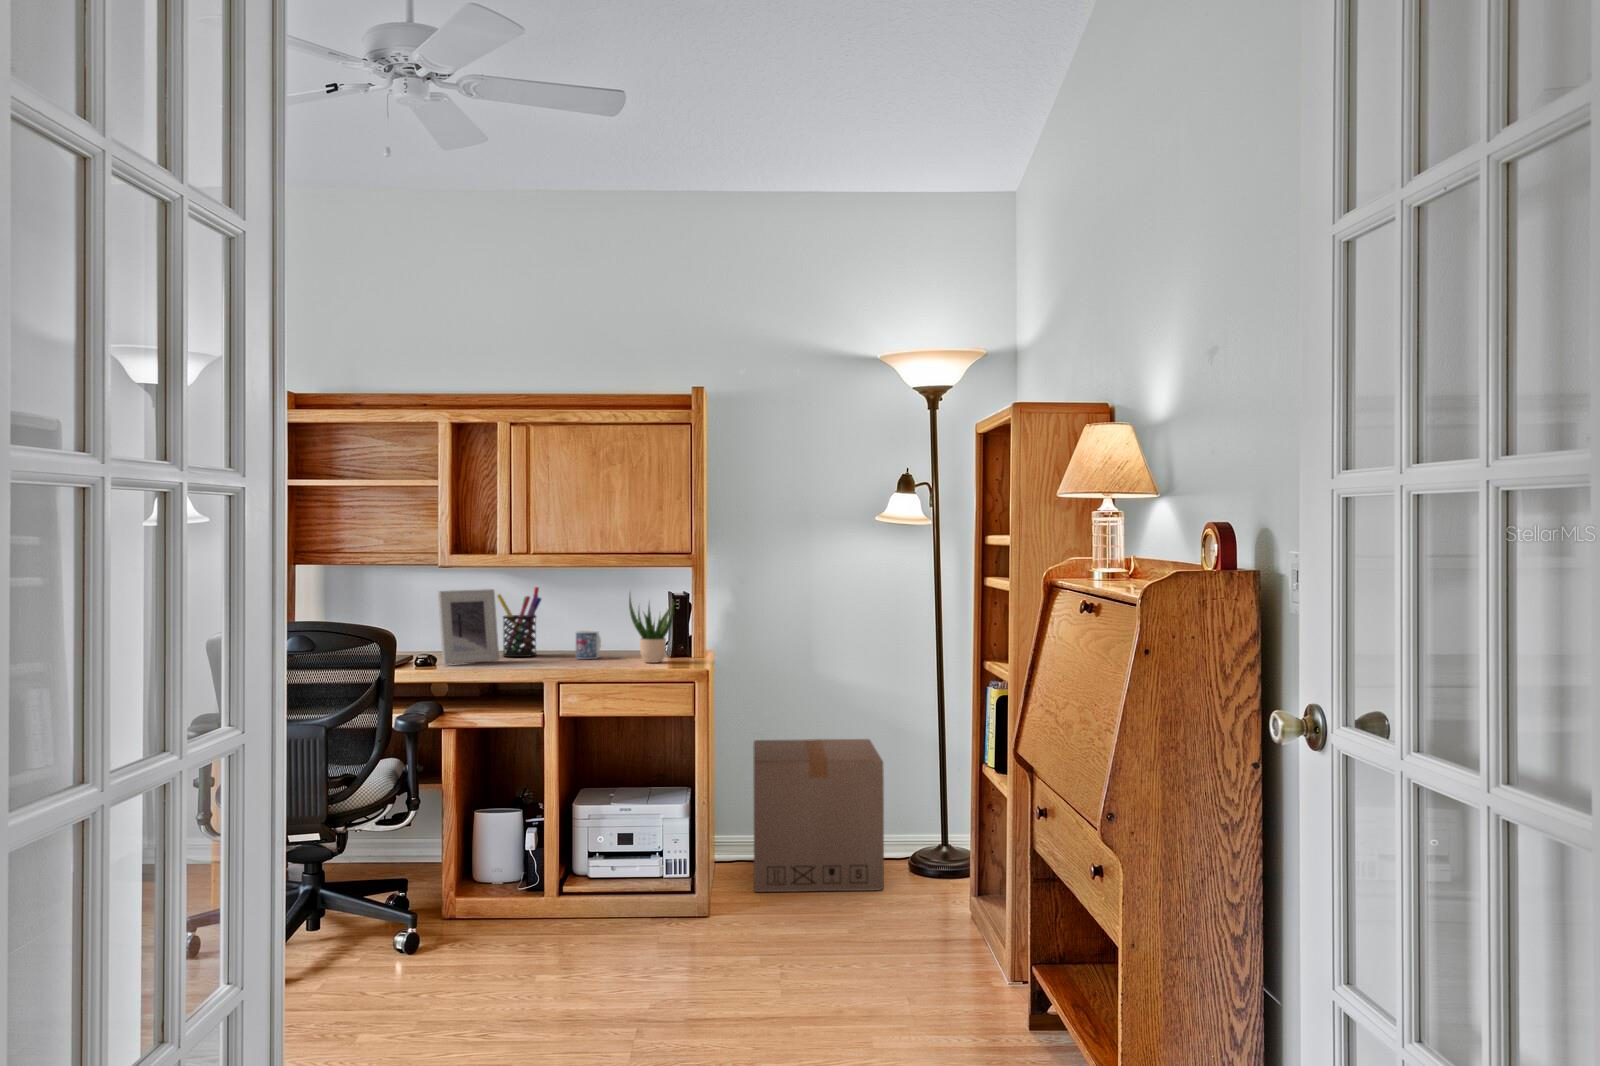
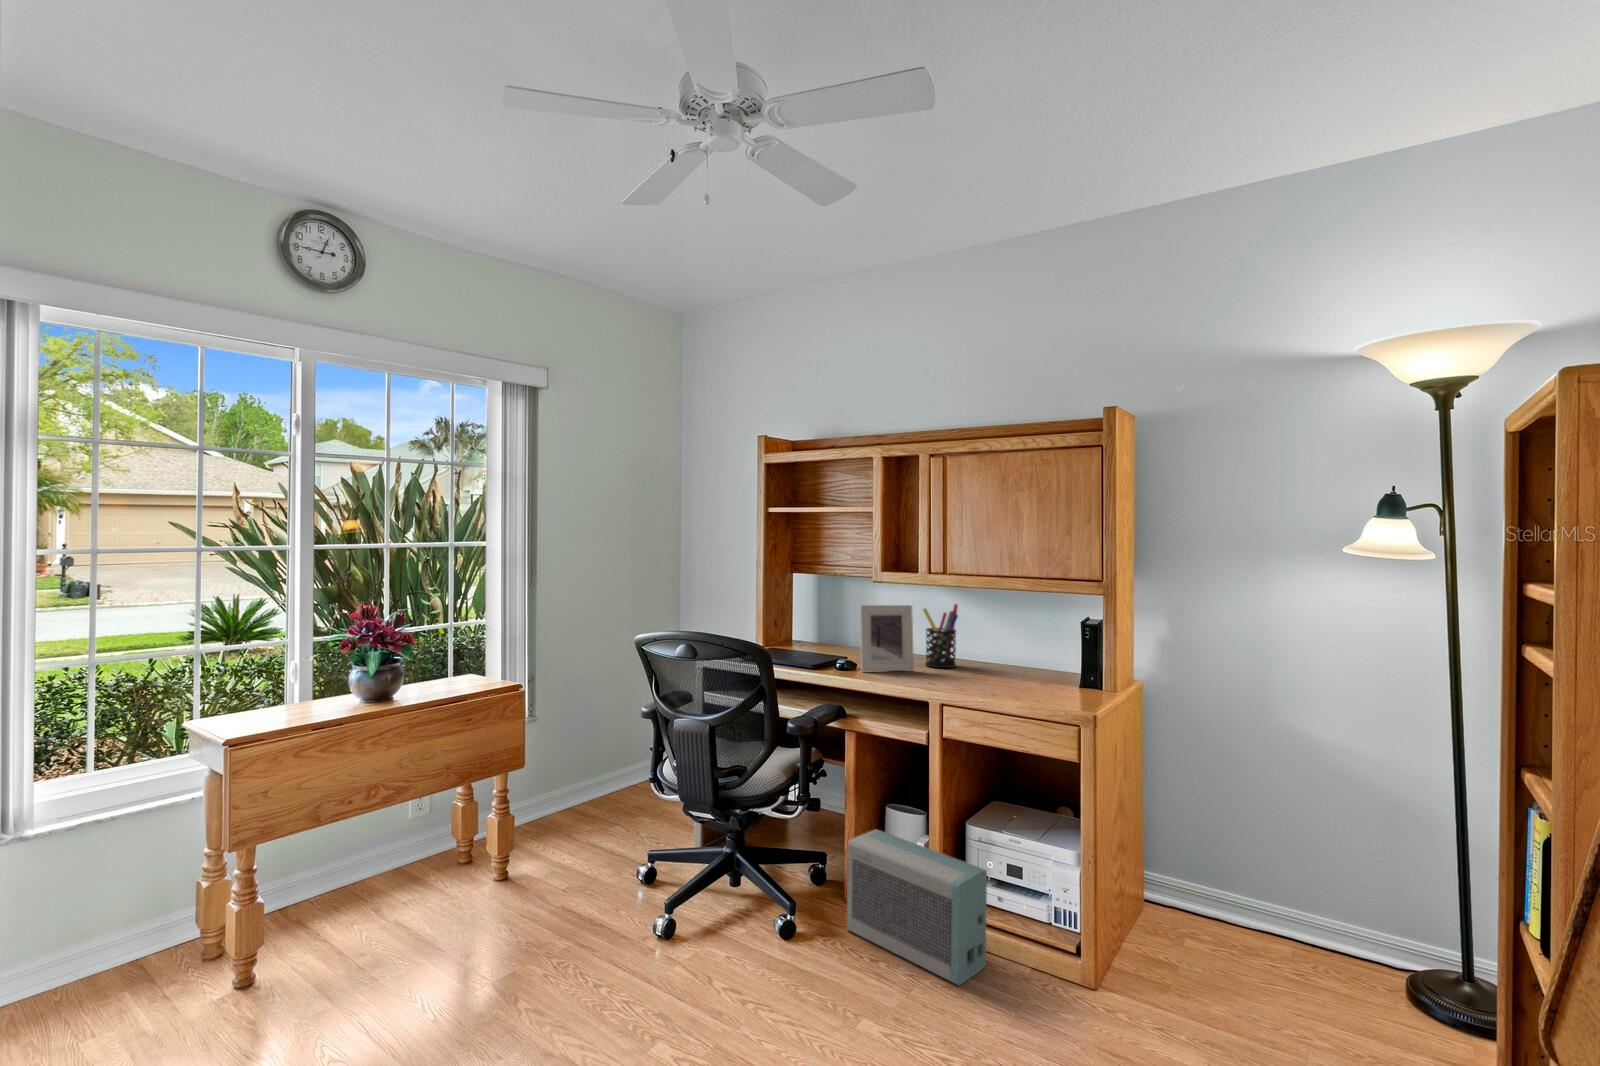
potted plant: present [629,596,674,663] -> none [1032,615,1083,693]
mug: present [576,631,601,659] -> none [985,650,1012,679]
cardboard box: present [753,739,884,892] -> none [1161,781,1341,1015]
air purifier: none [462,827,614,942] -> present [847,829,987,985]

